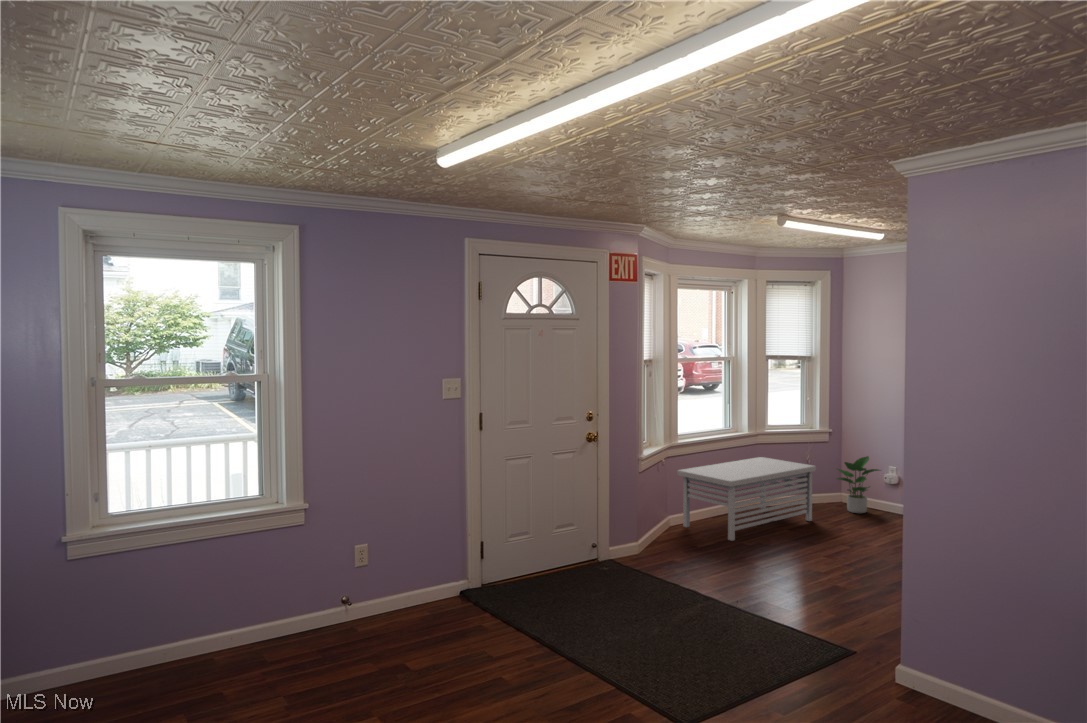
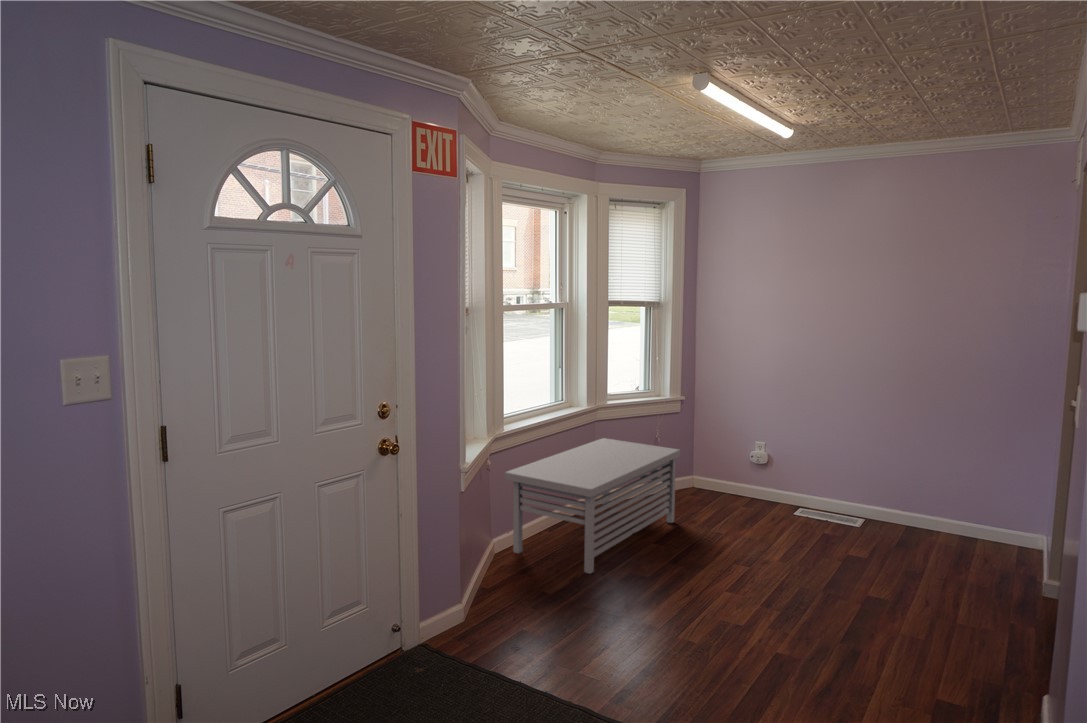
potted plant: present [837,456,879,513] -> none [690,429,748,503]

